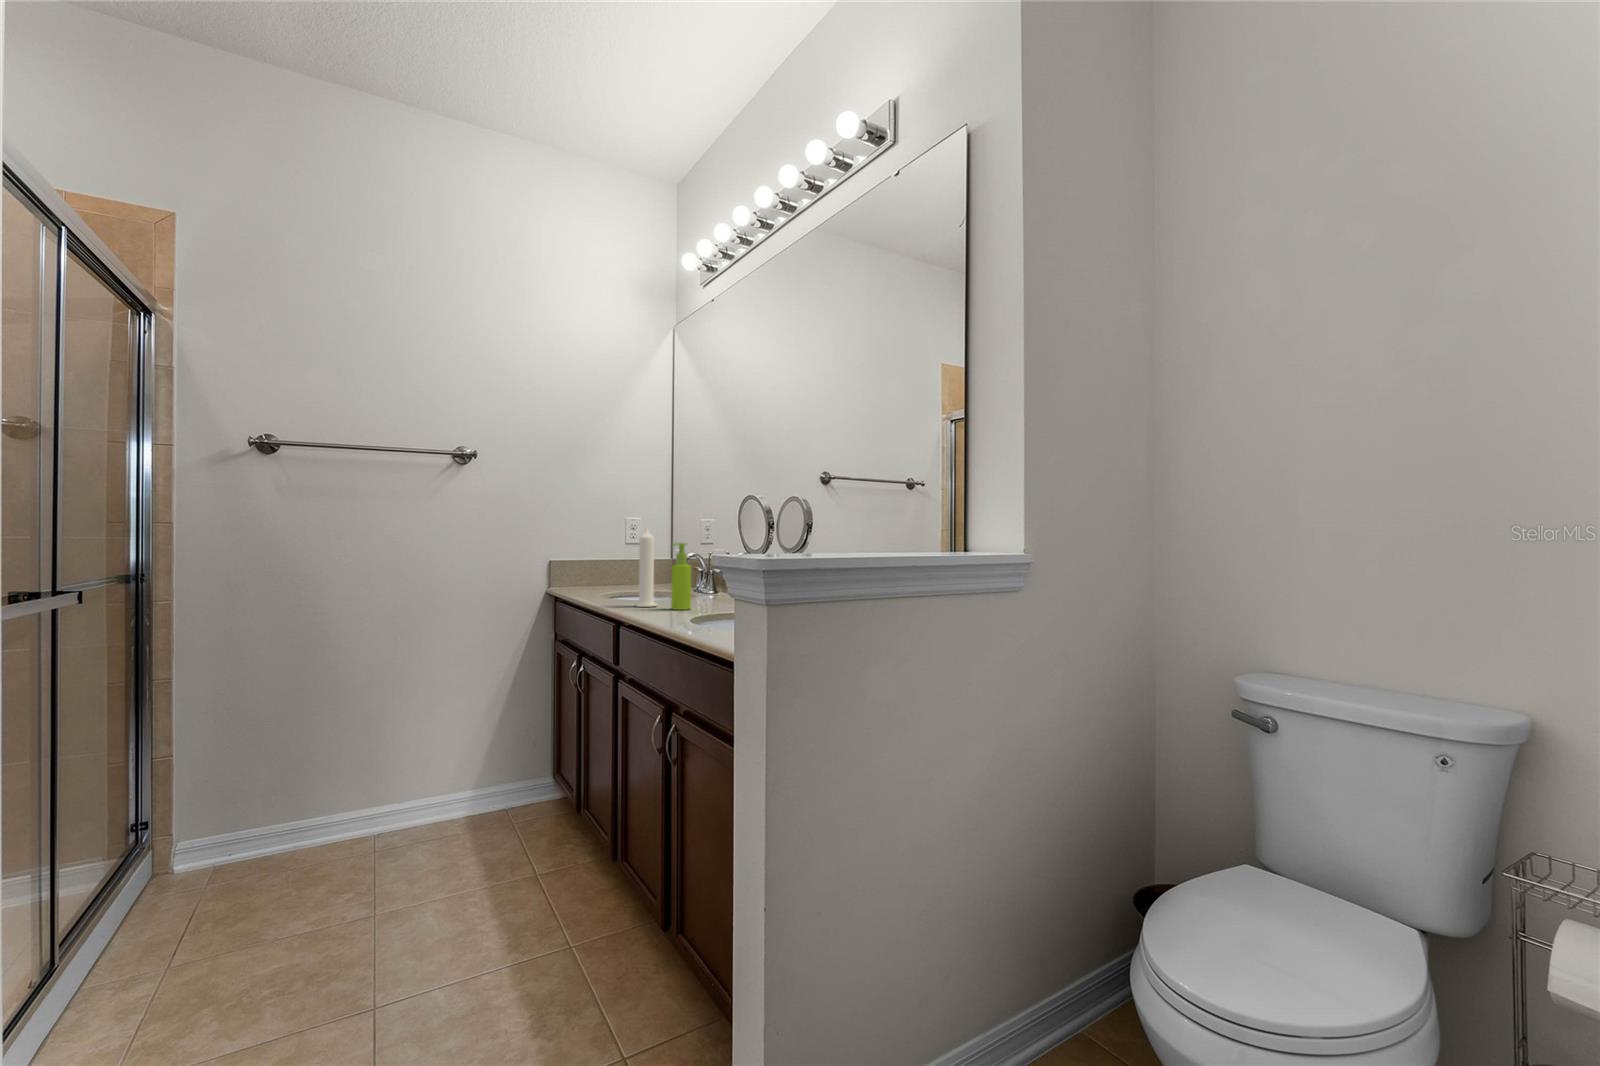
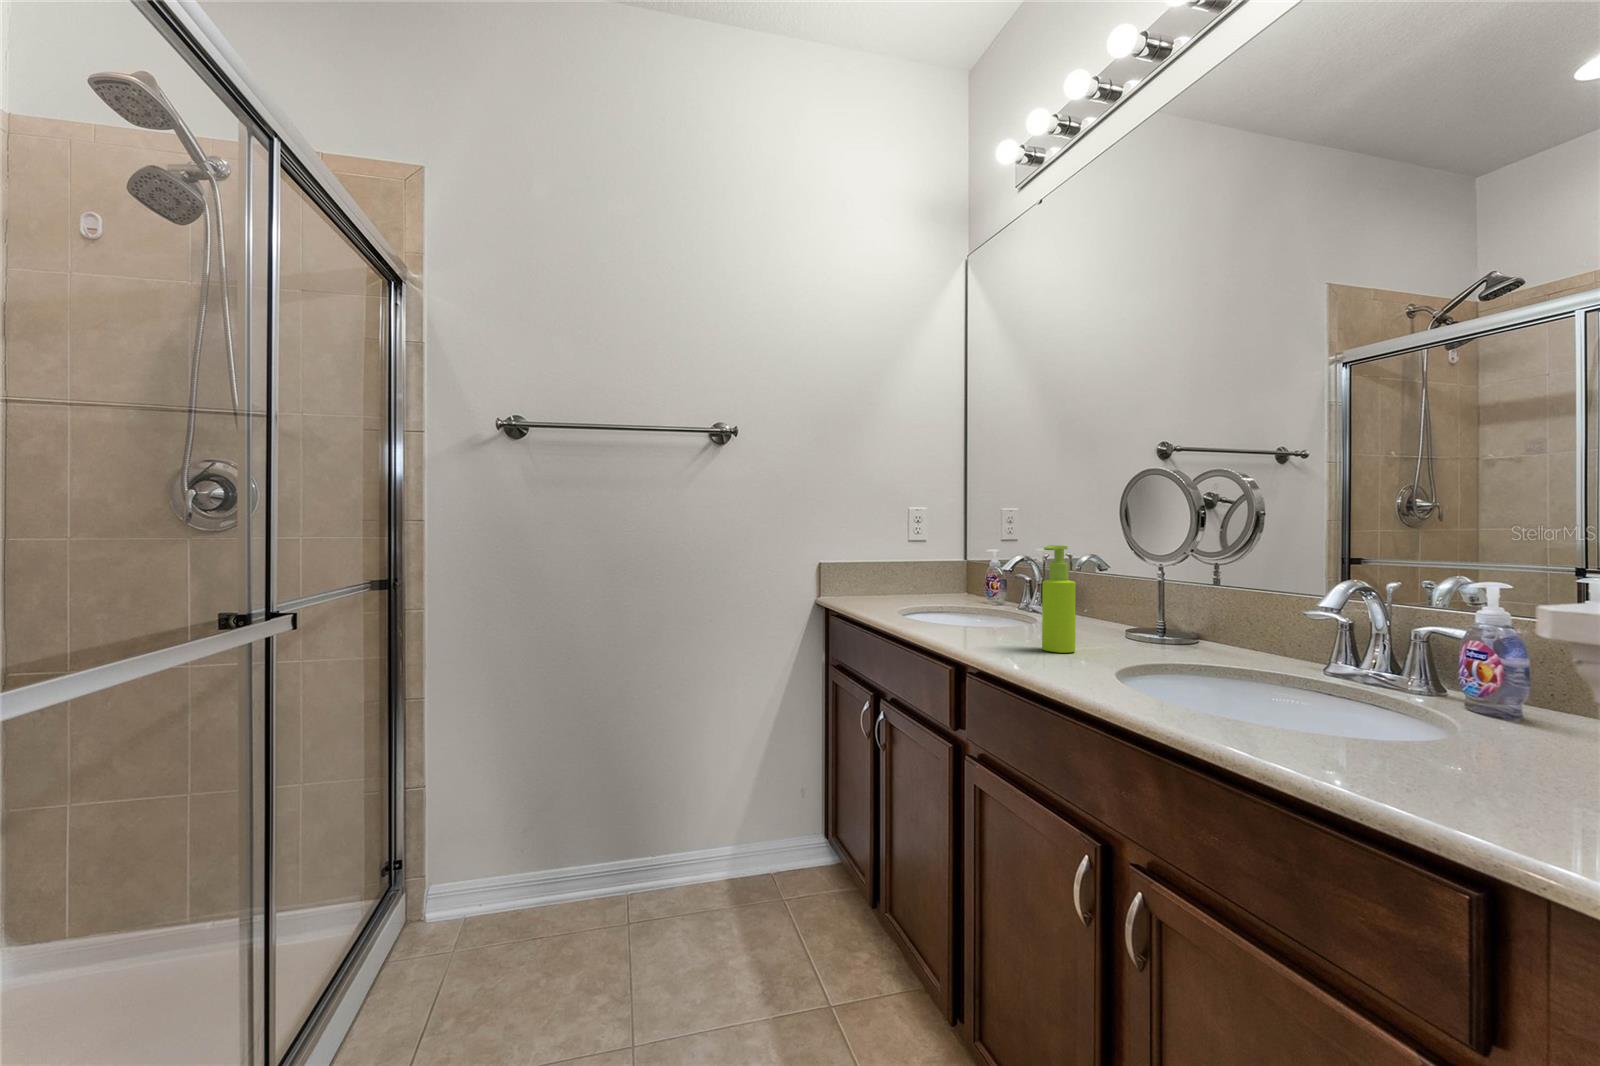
candle: present [635,528,658,607] -> none [974,520,1009,643]

